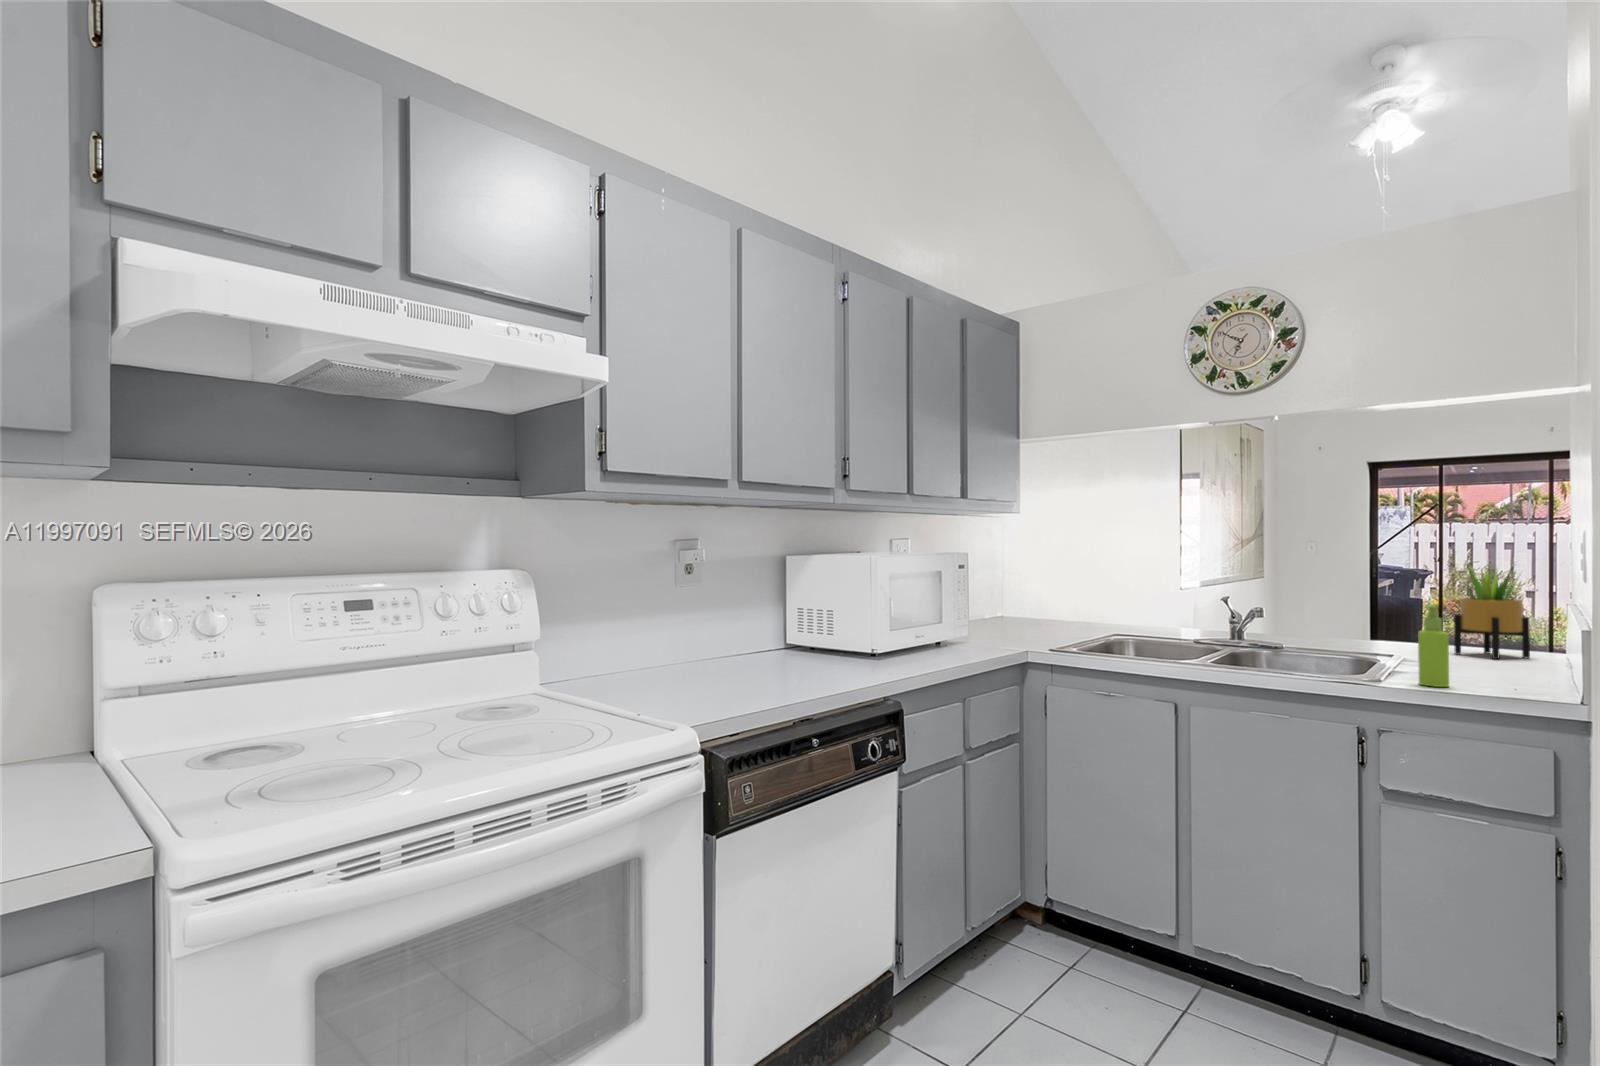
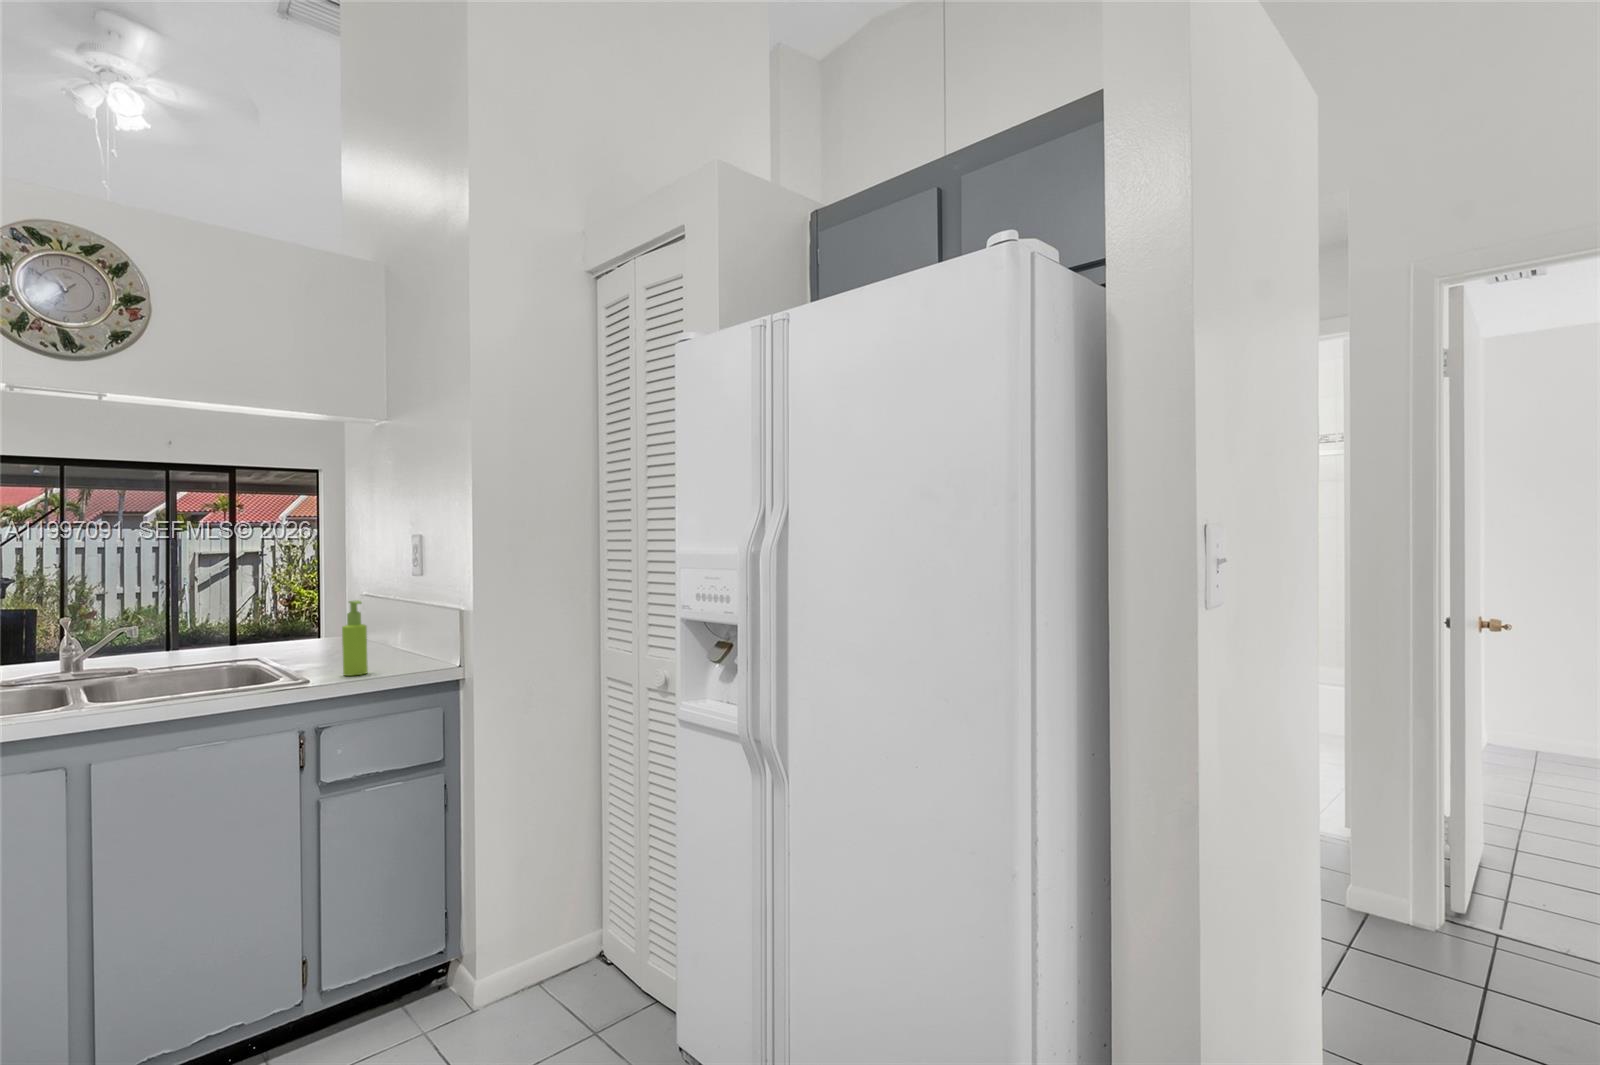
potted plant: present [1454,566,1530,659] -> none [268,559,324,651]

